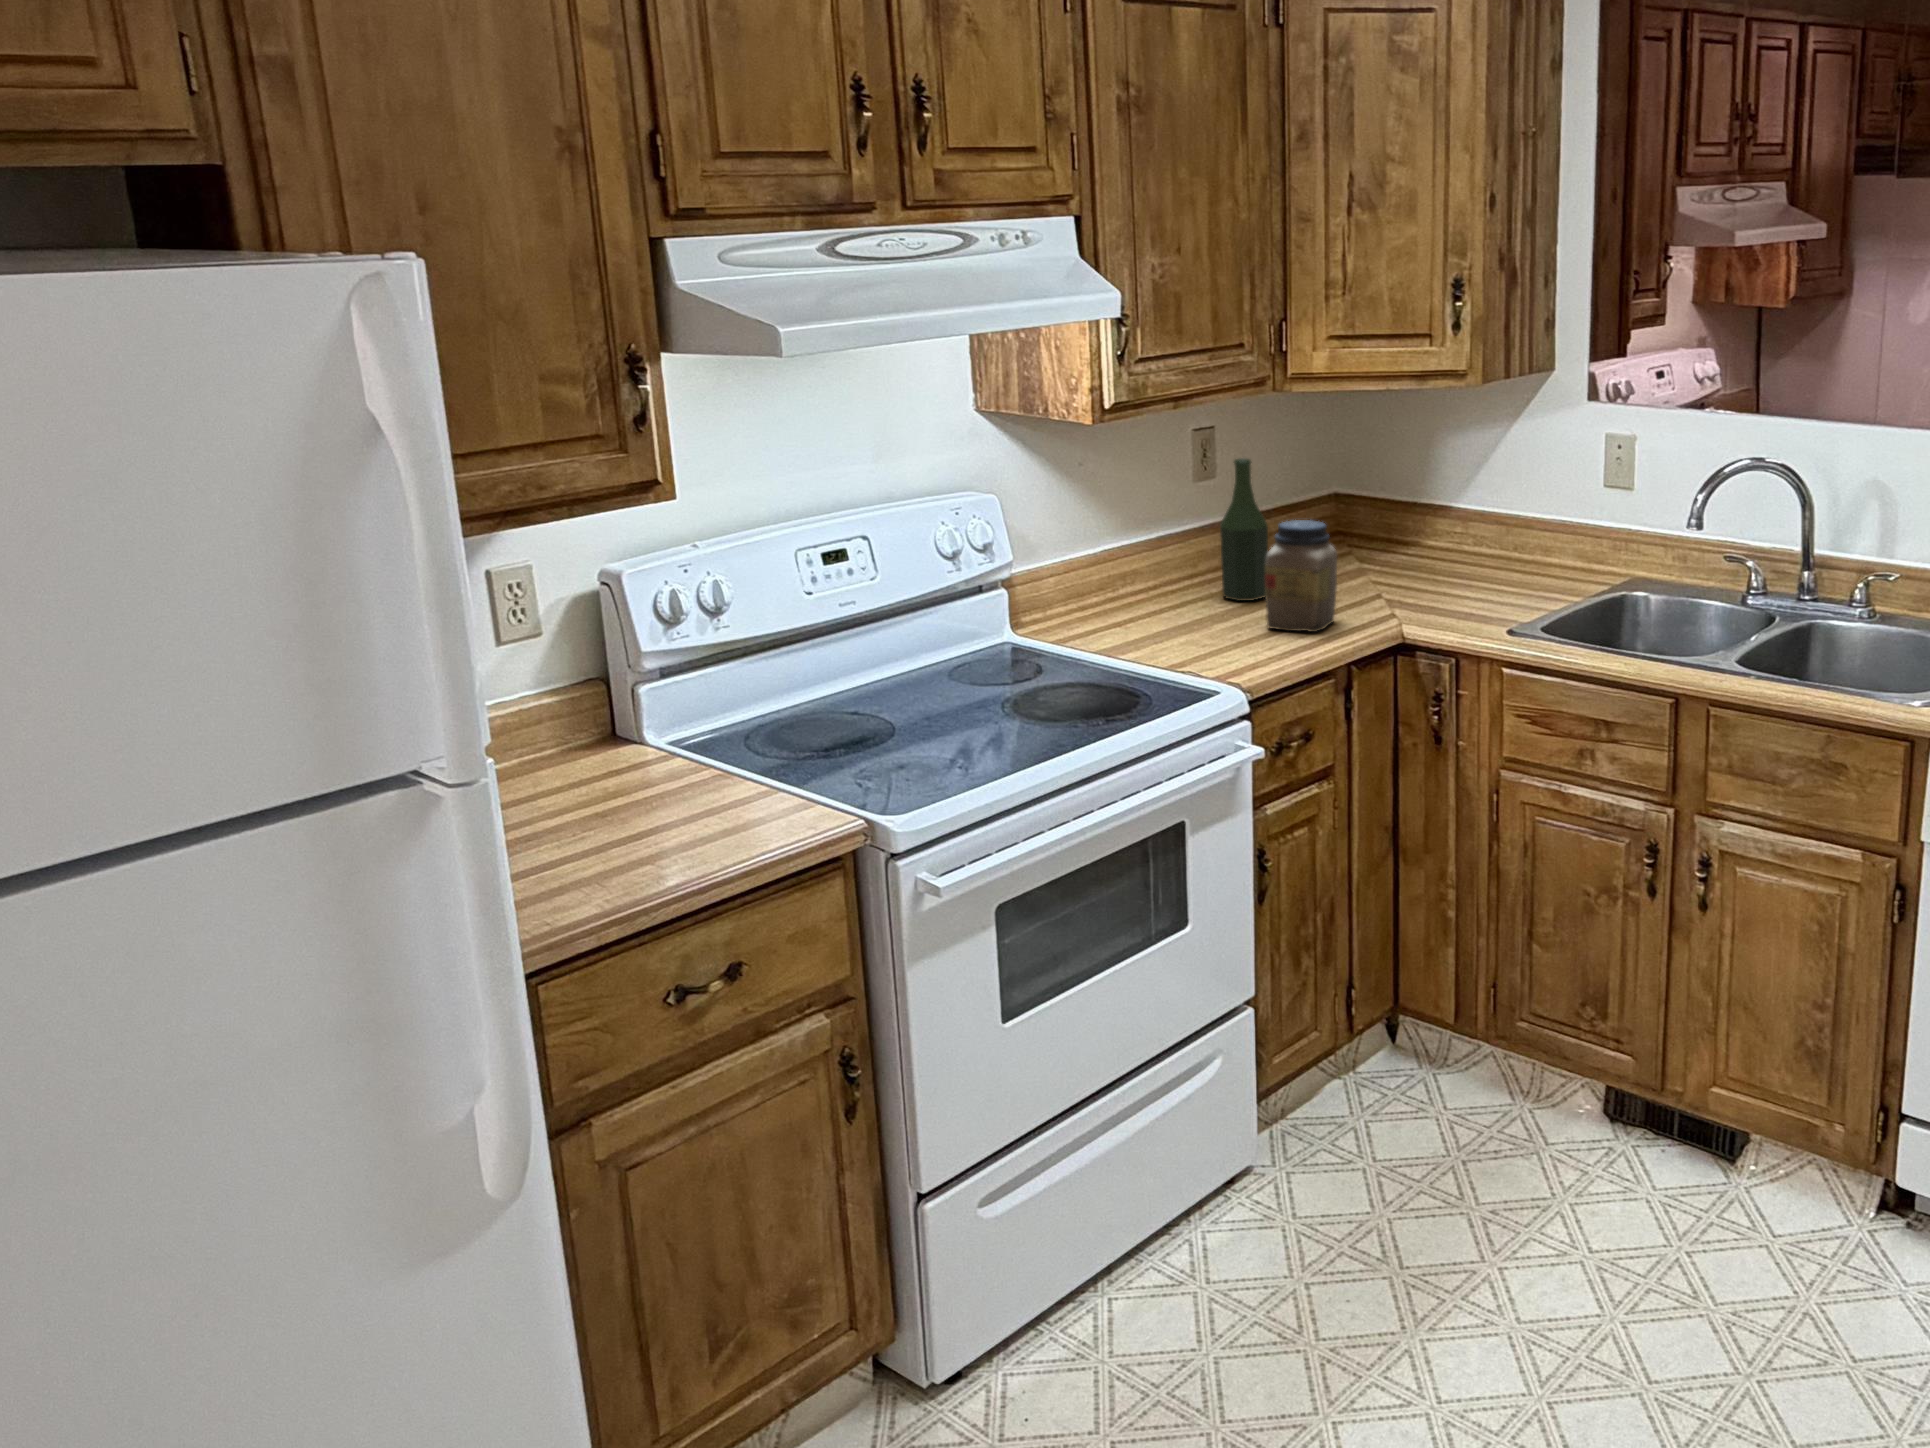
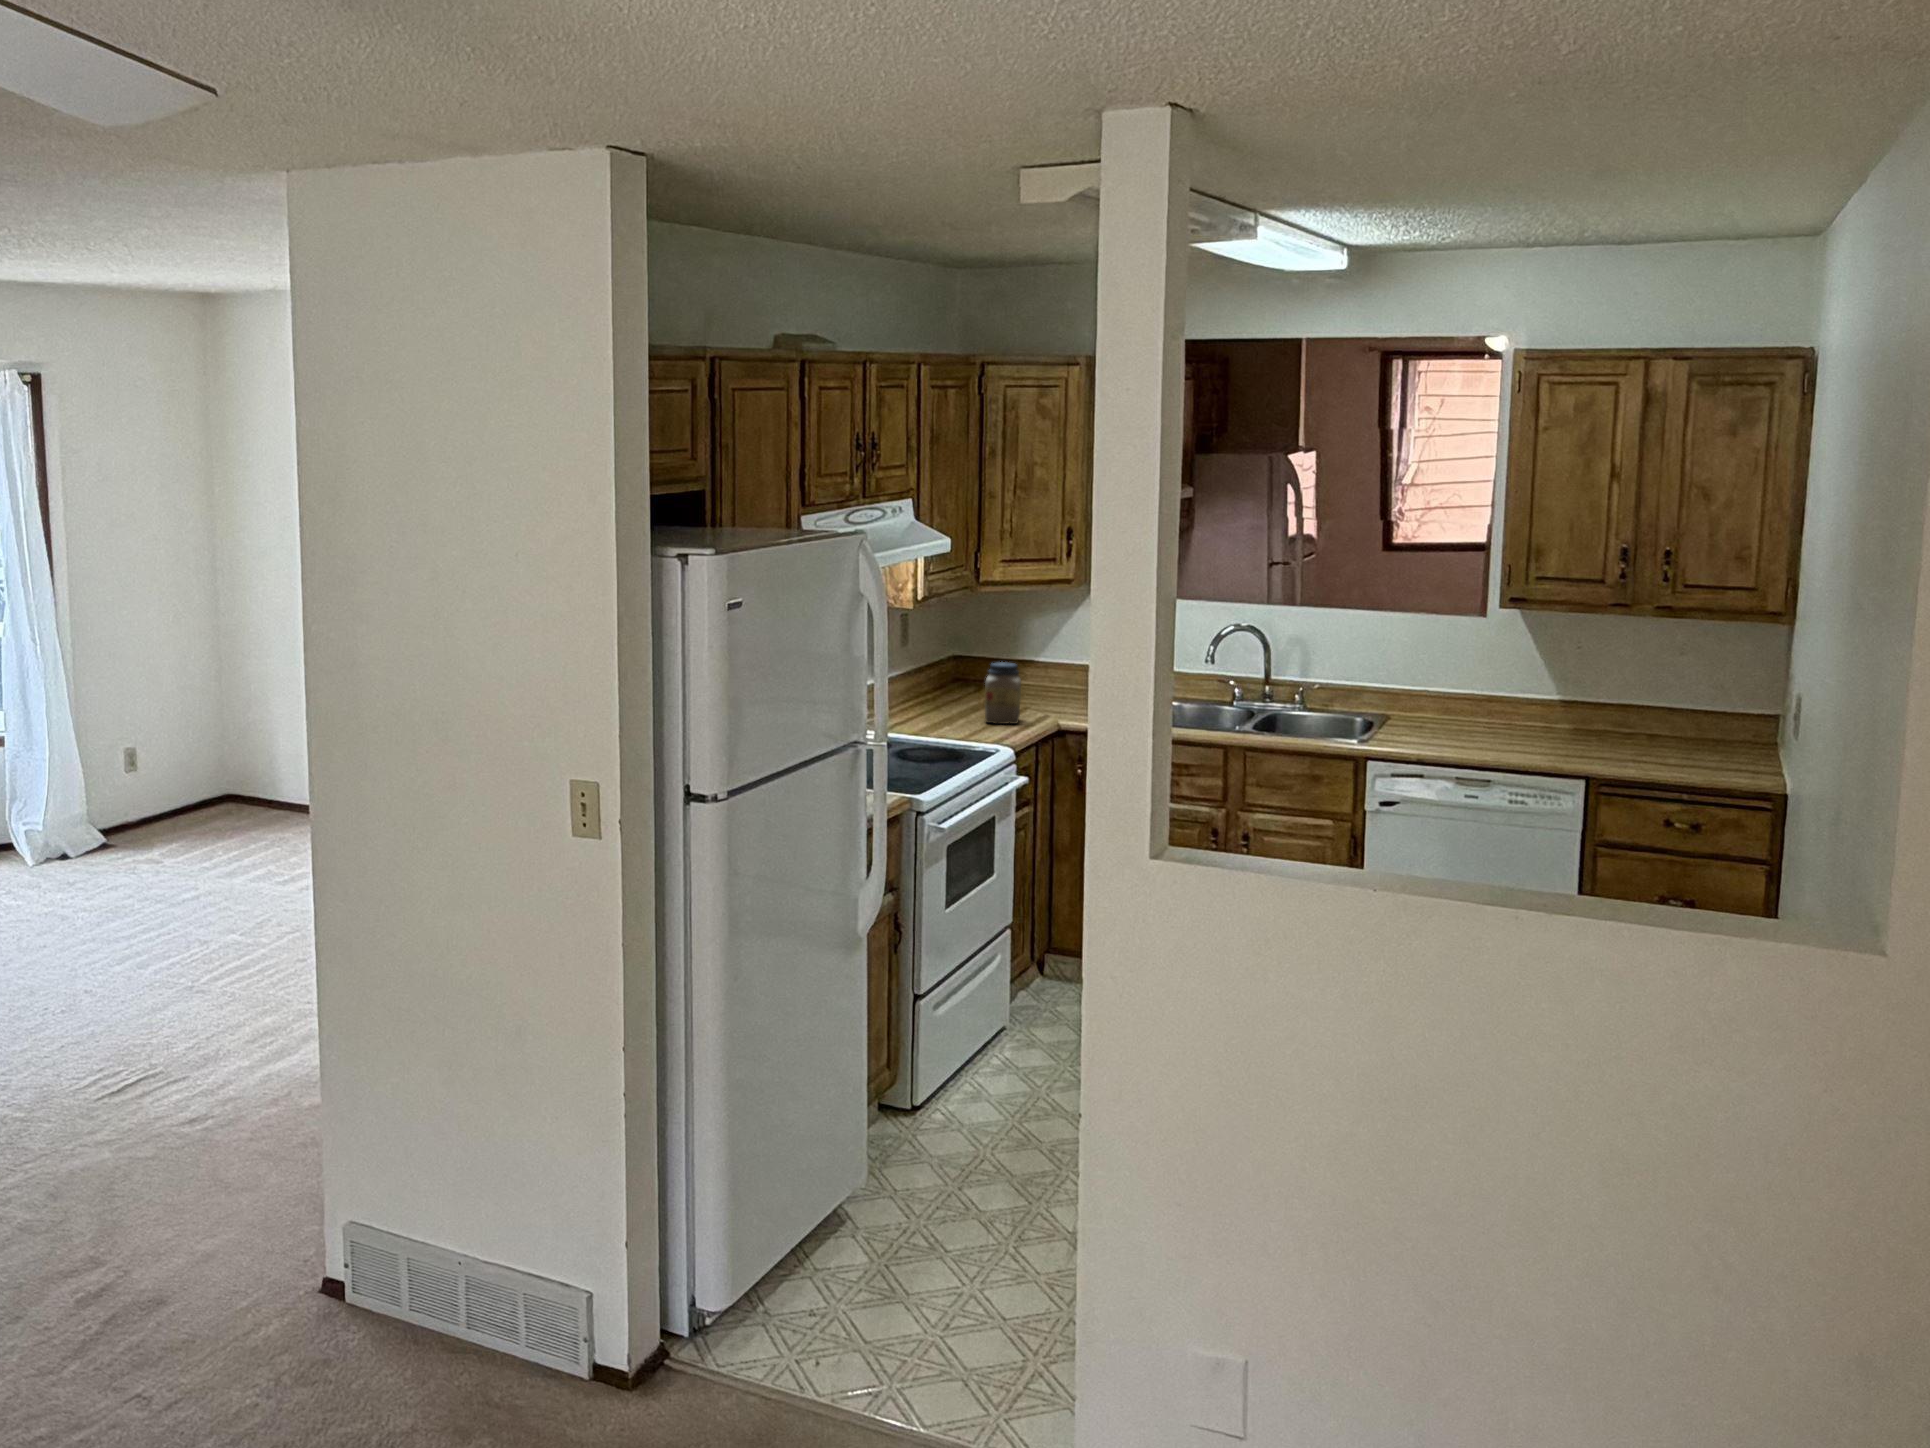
bottle: present [1220,458,1268,601] -> none [937,630,967,712]

